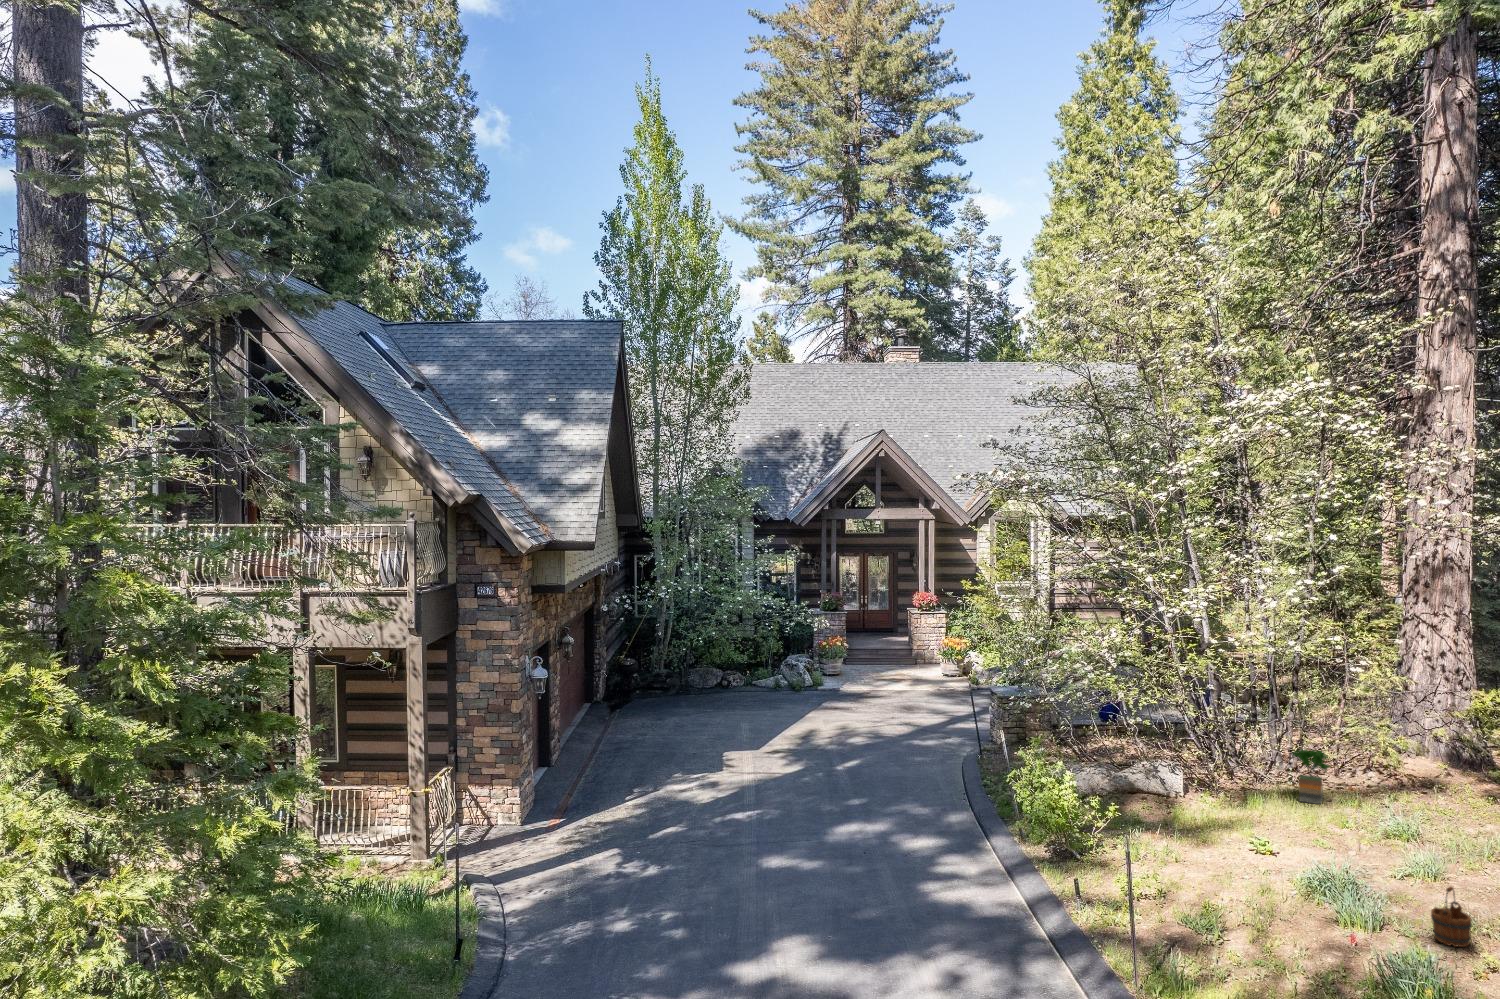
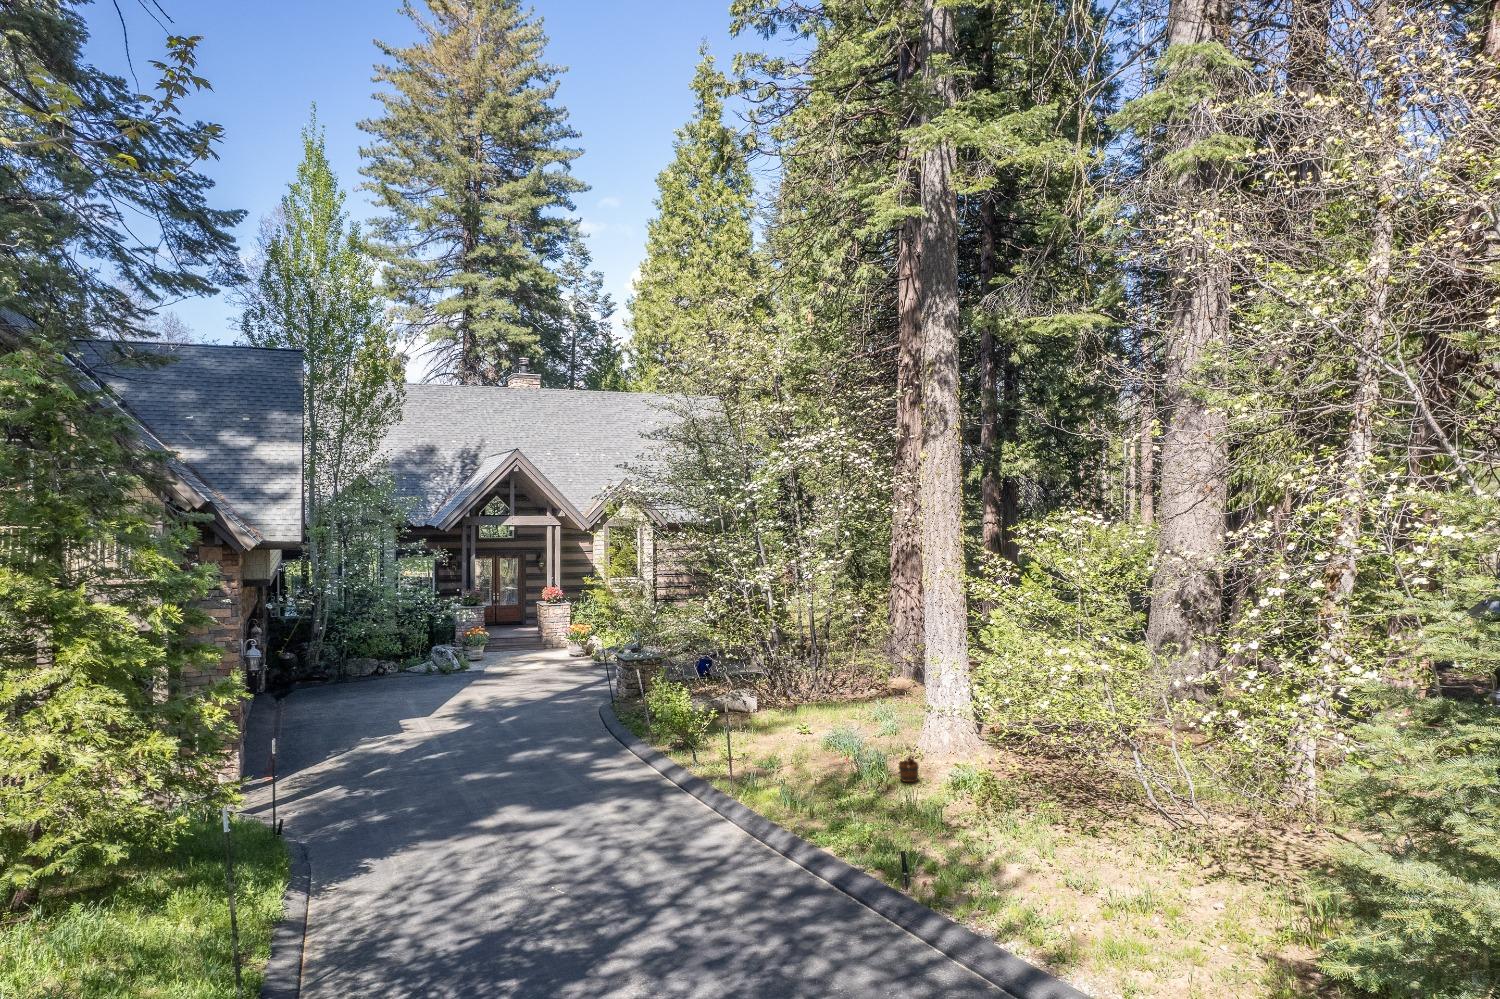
potted tree: present [1292,749,1330,804] -> none [825,679,850,715]

